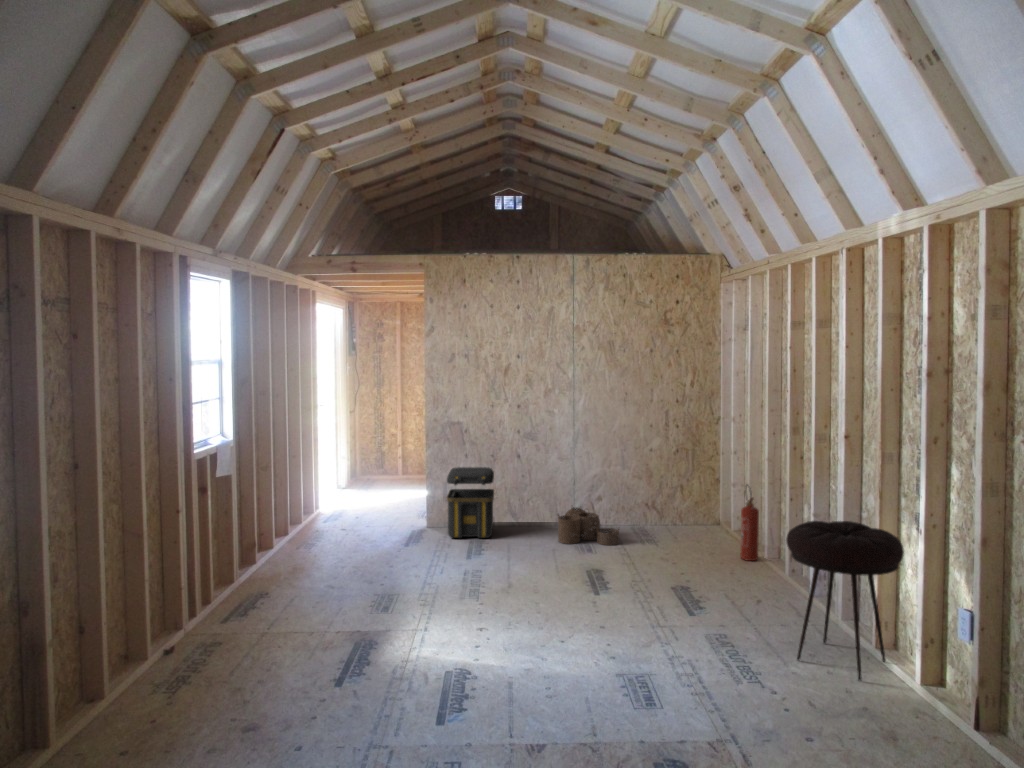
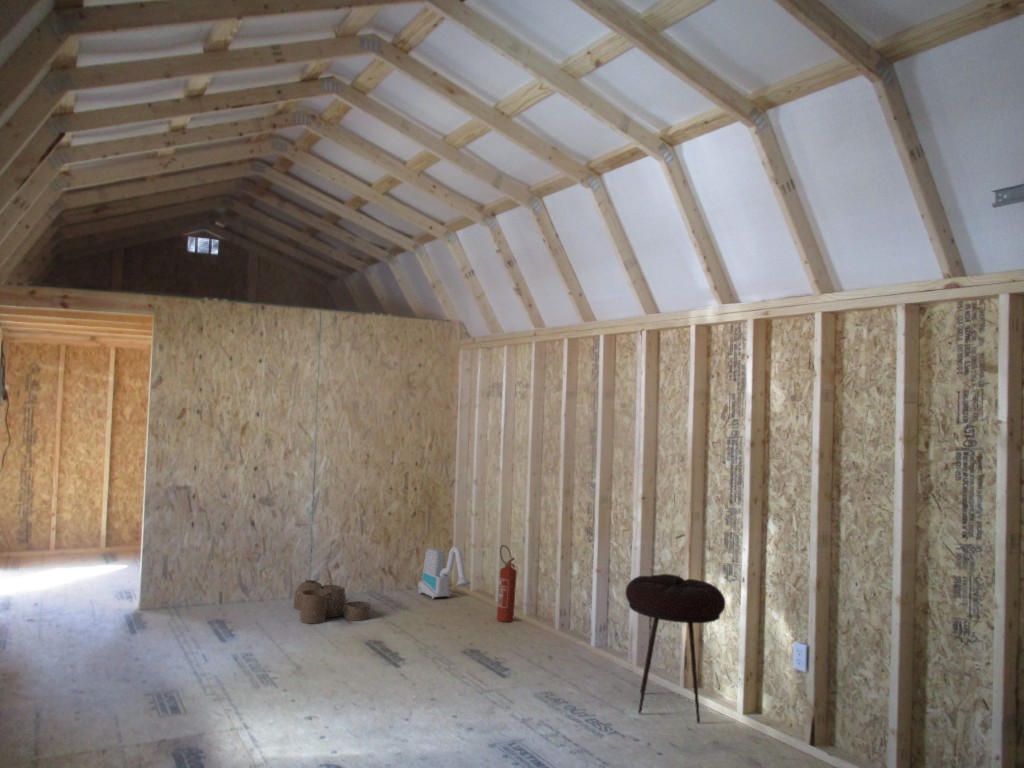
toolbox: present [447,467,494,538] -> none [148,537,223,631]
vacuum cleaner: none [686,484,724,533] -> present [418,547,470,599]

